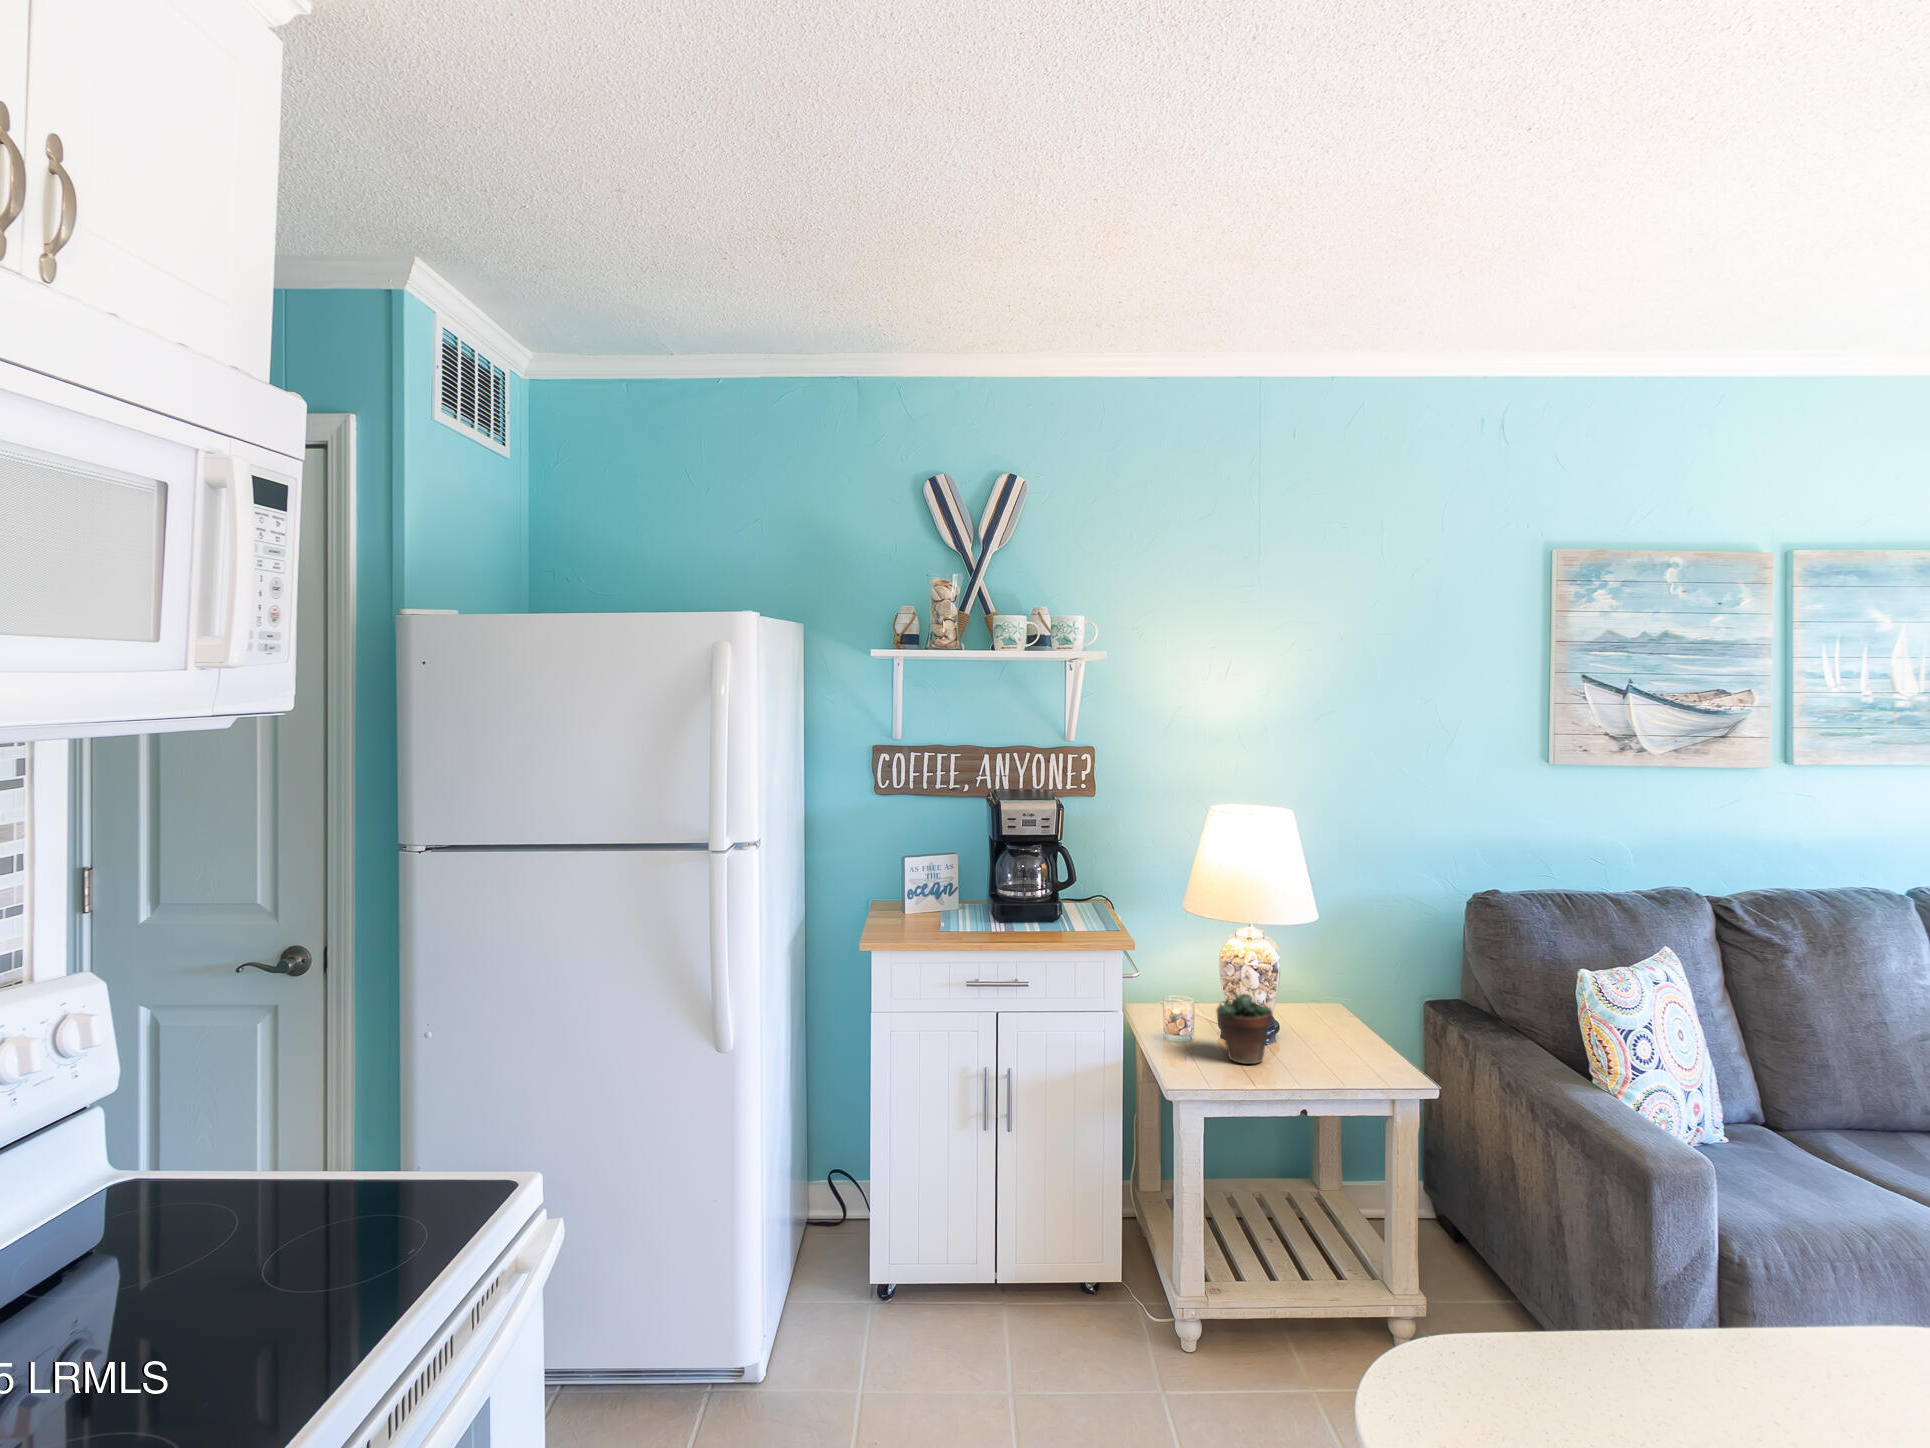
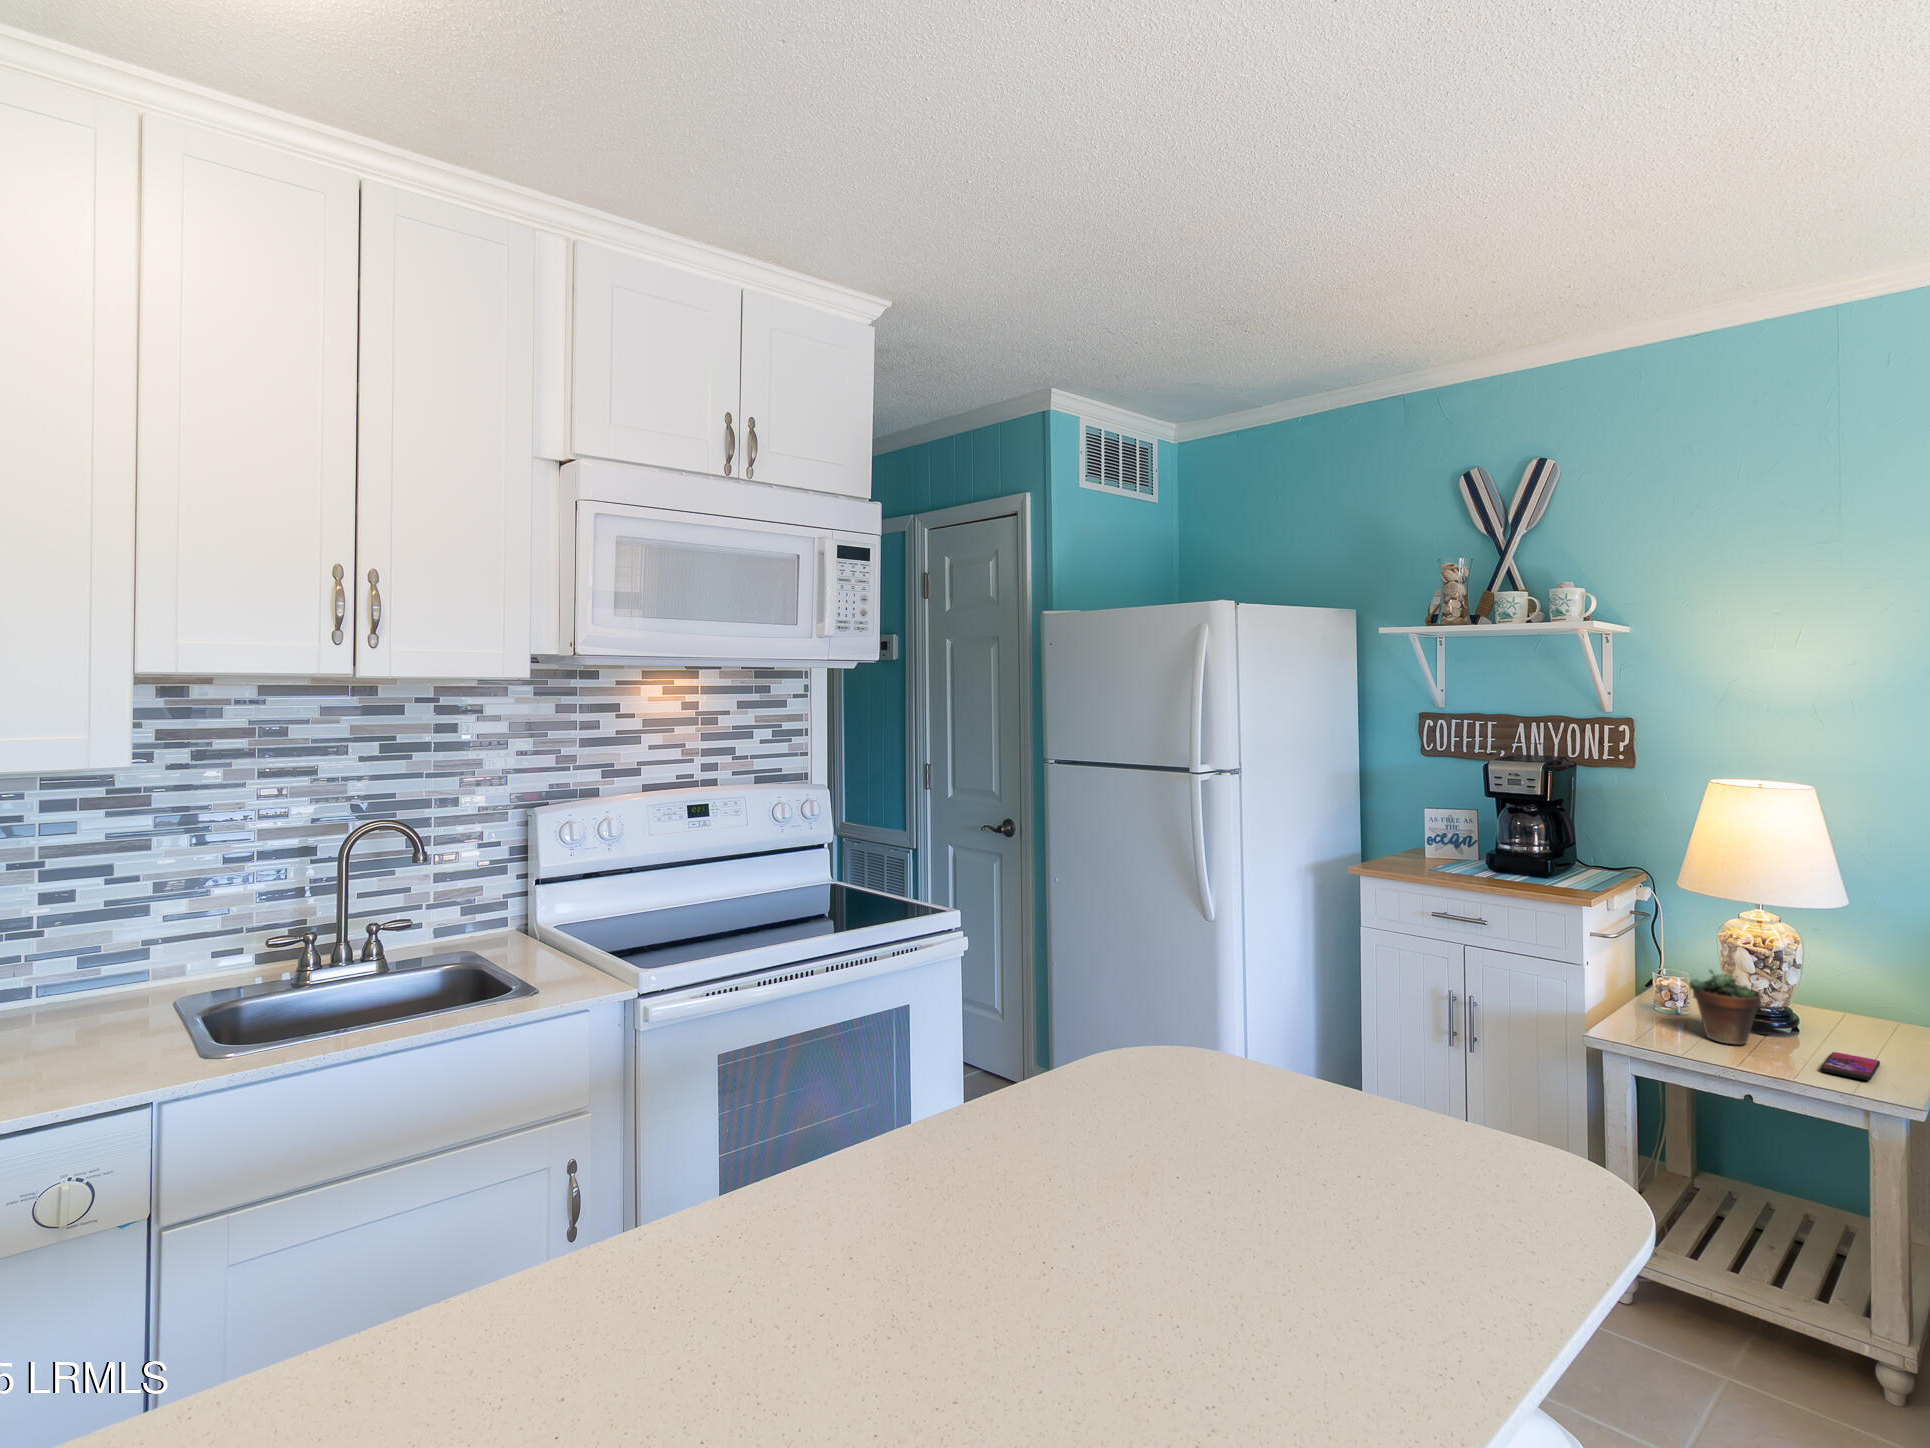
smartphone: none [1313,1046,1370,1070] -> present [1822,1052,1880,1080]

